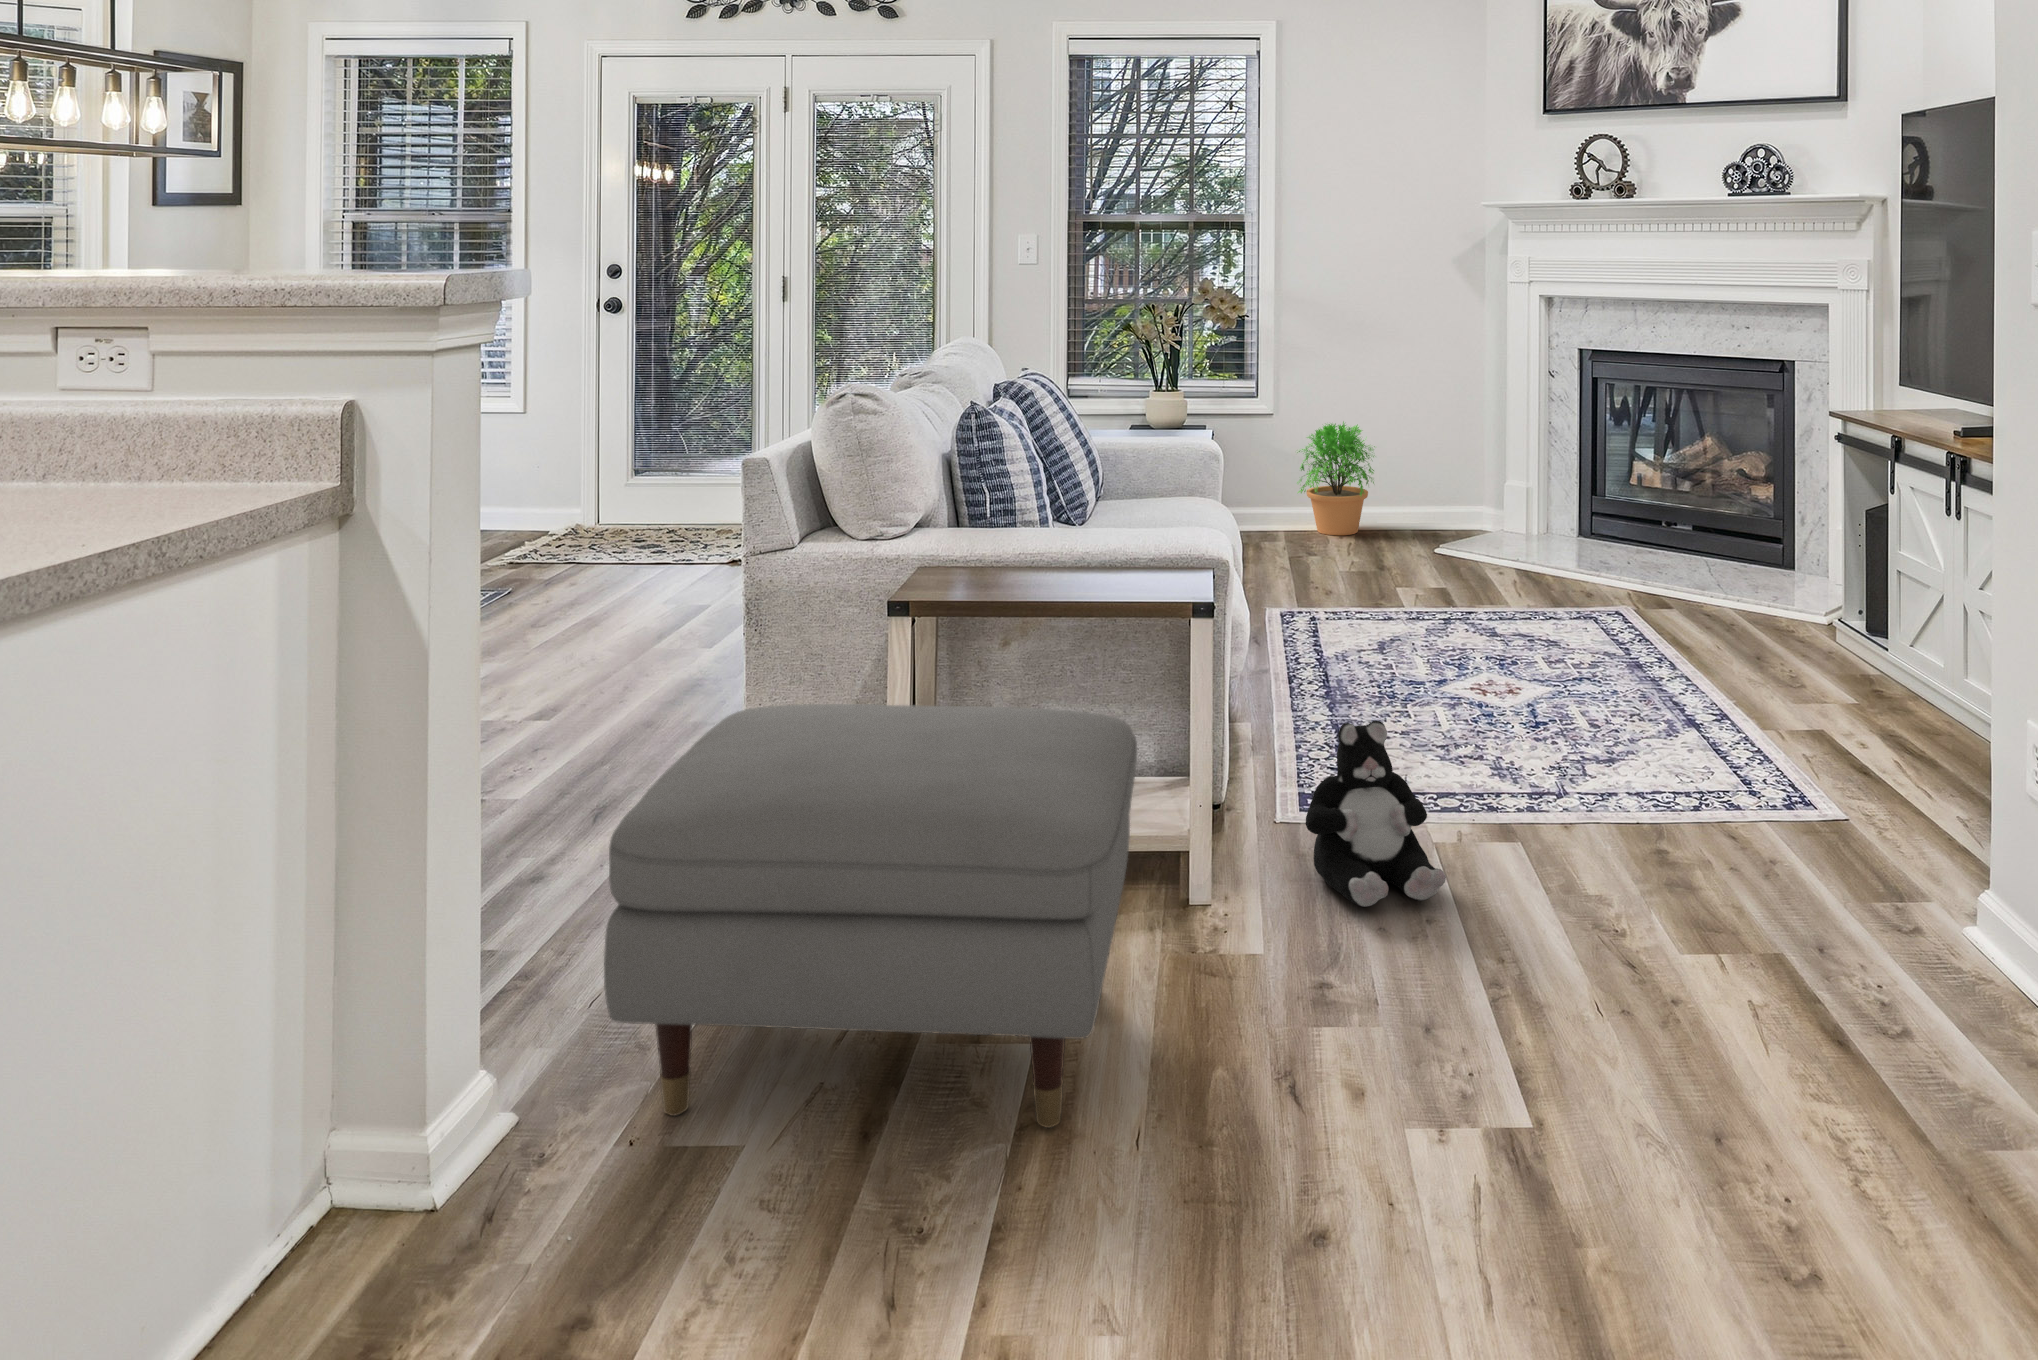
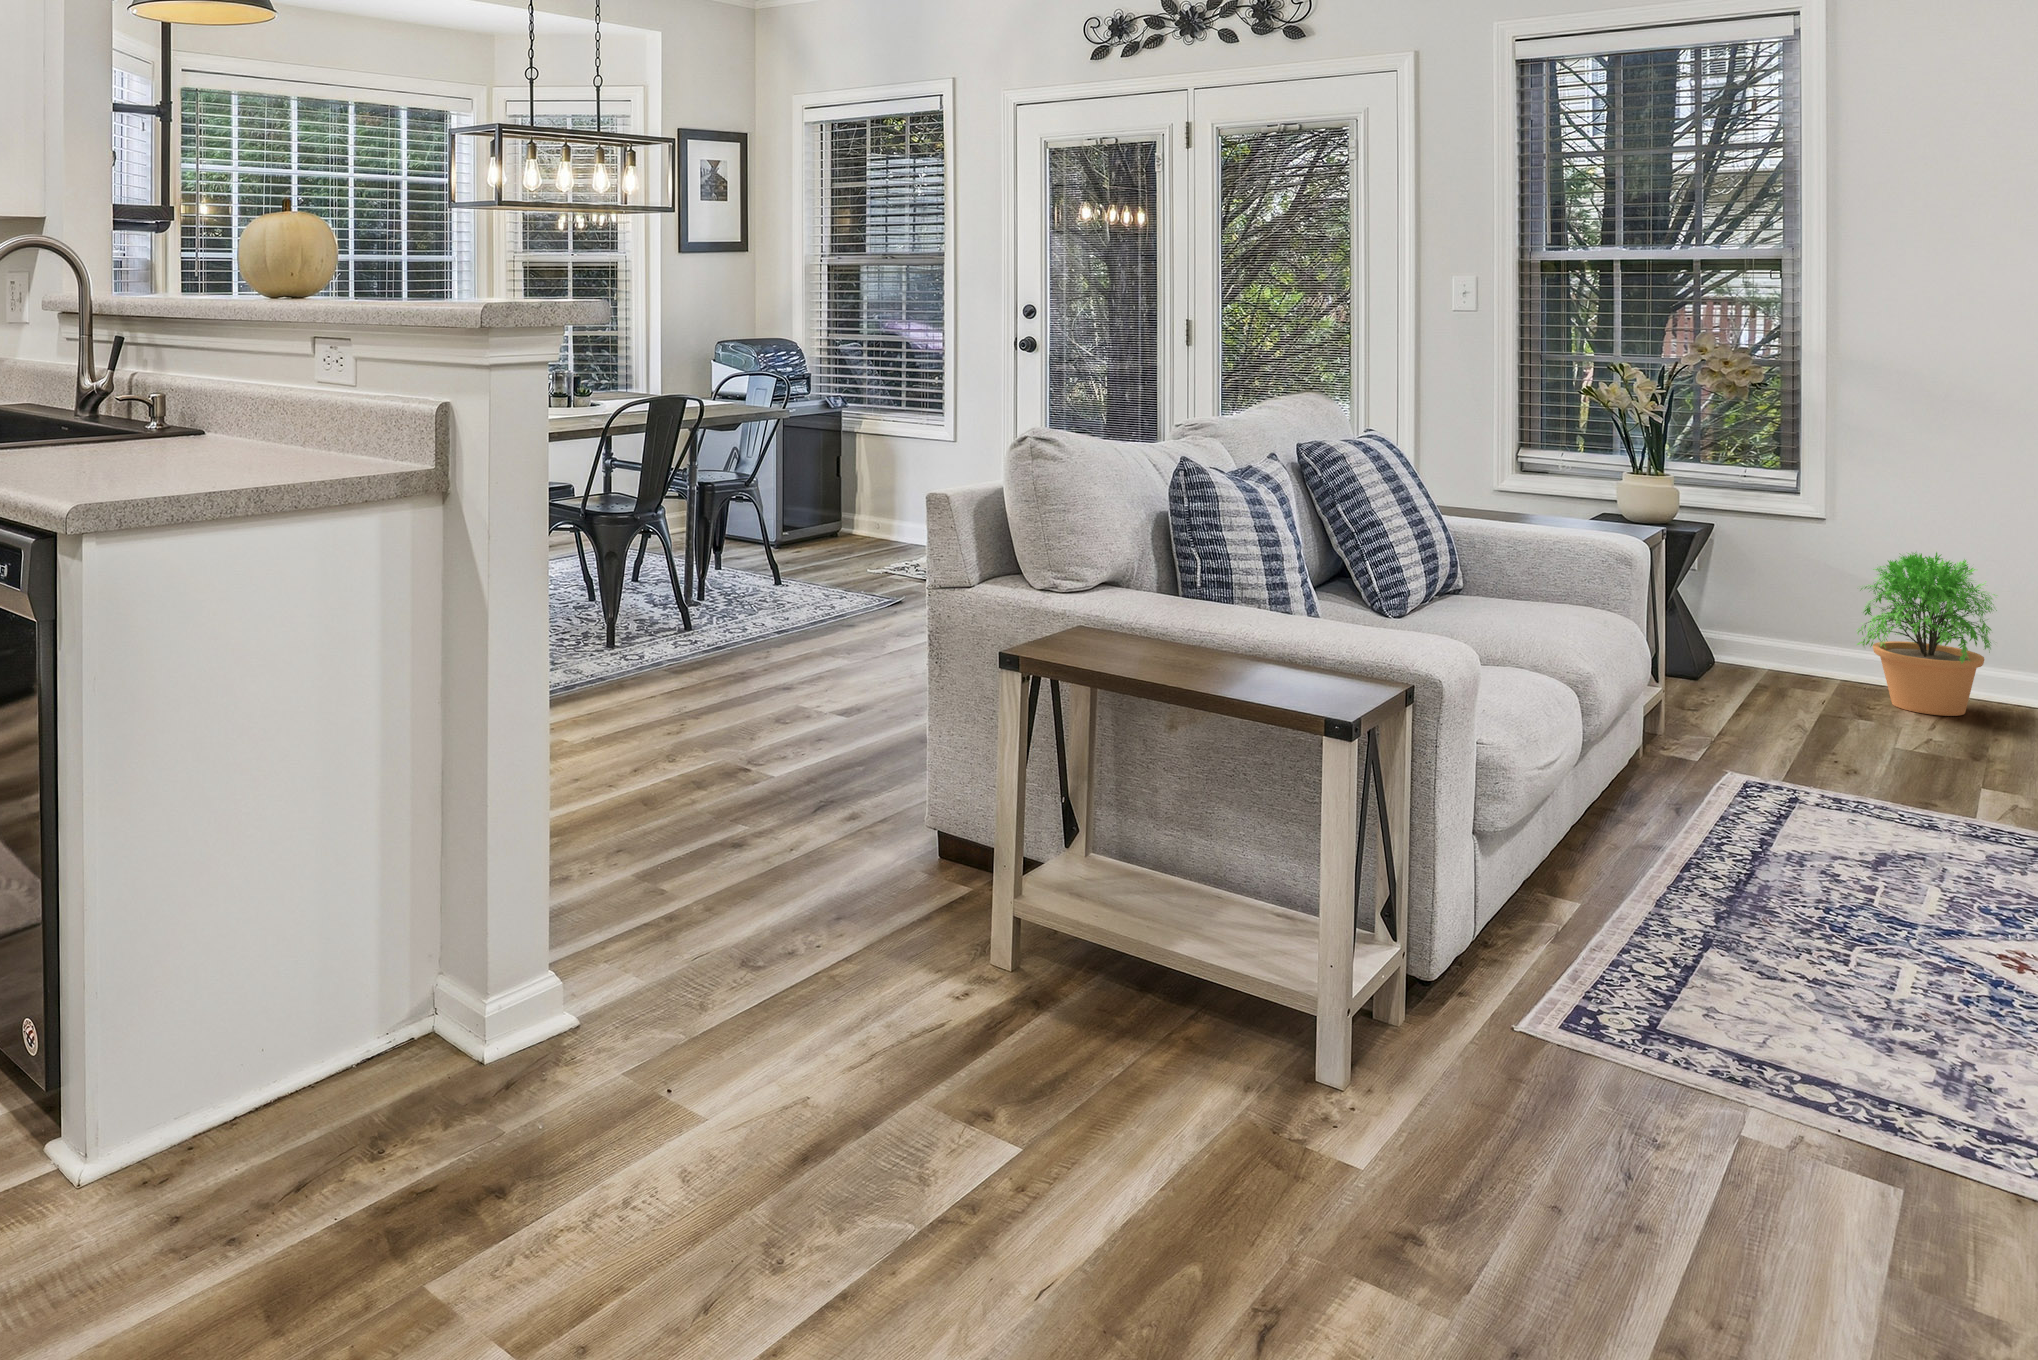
ottoman: present [604,704,1137,1128] -> none [602,722,1199,1232]
plush toy: present [1306,721,1446,907] -> none [1502,910,1699,1180]

